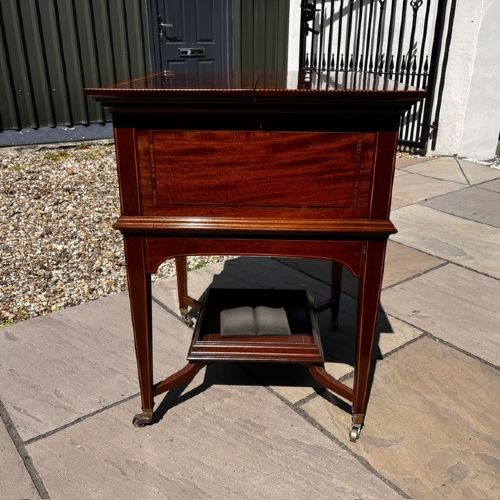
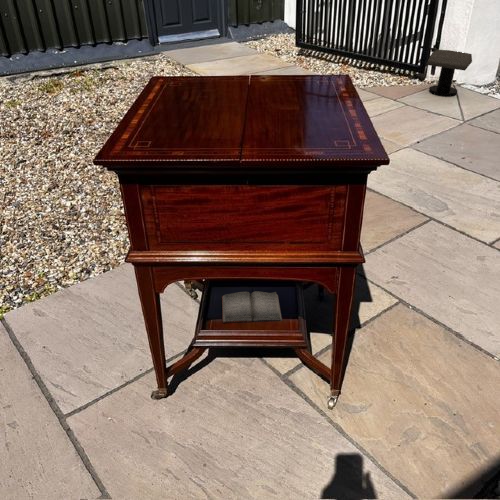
stool: none [425,124,470,167] -> present [426,50,472,97]

